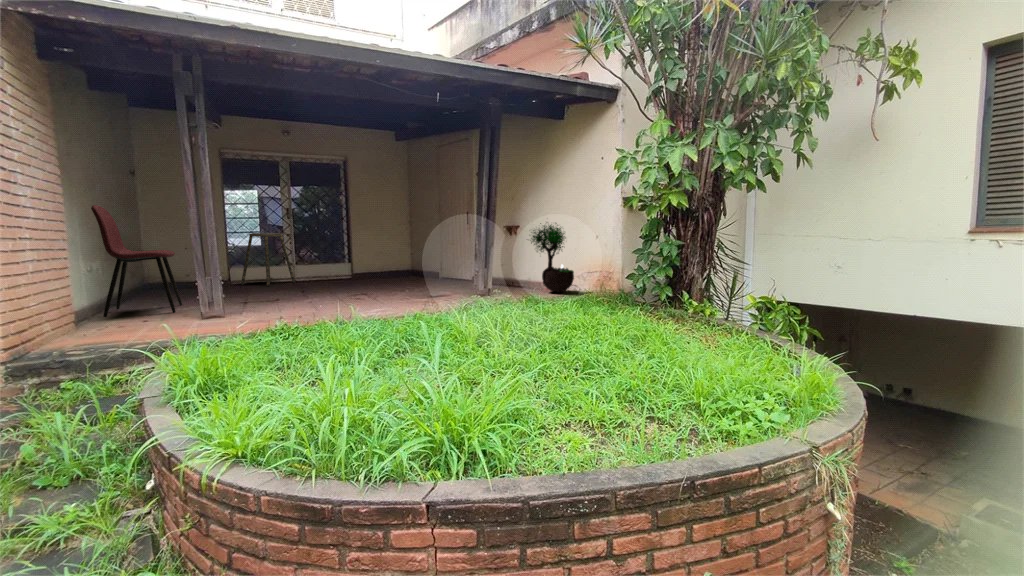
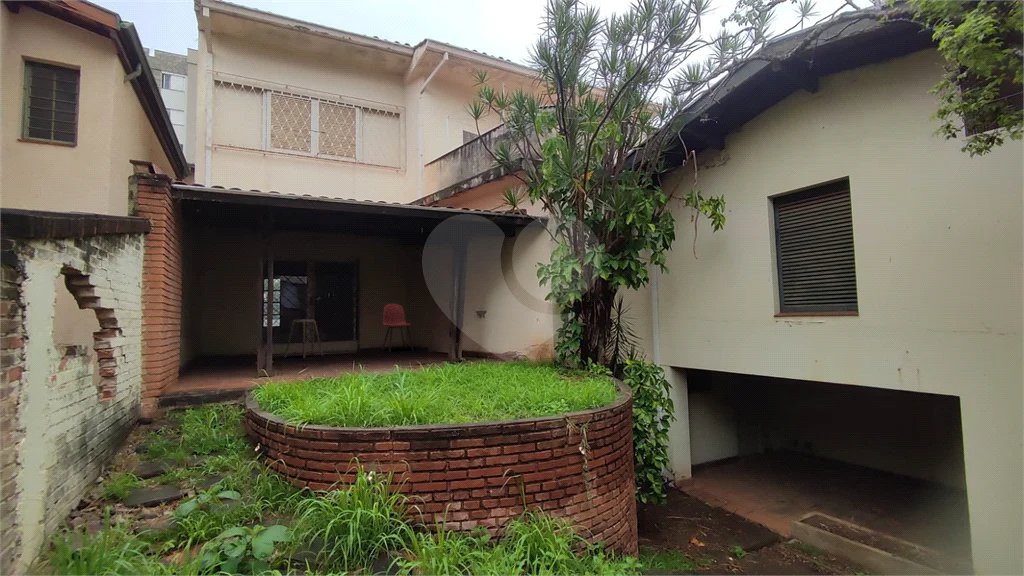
dining chair: present [91,205,182,317] -> present [383,304,413,352]
potted tree: present [531,223,574,292] -> none [486,306,520,358]

